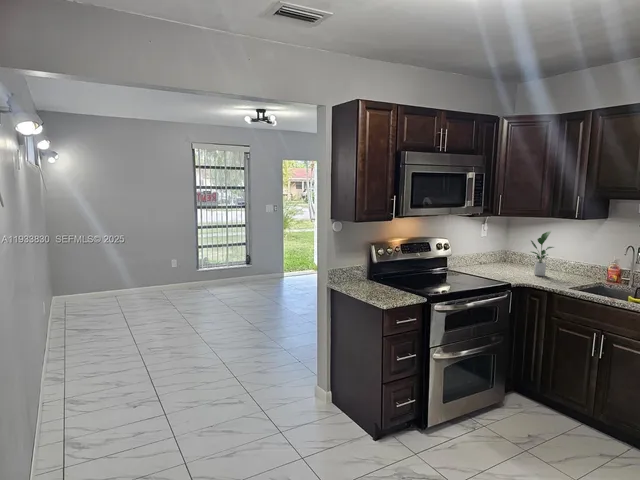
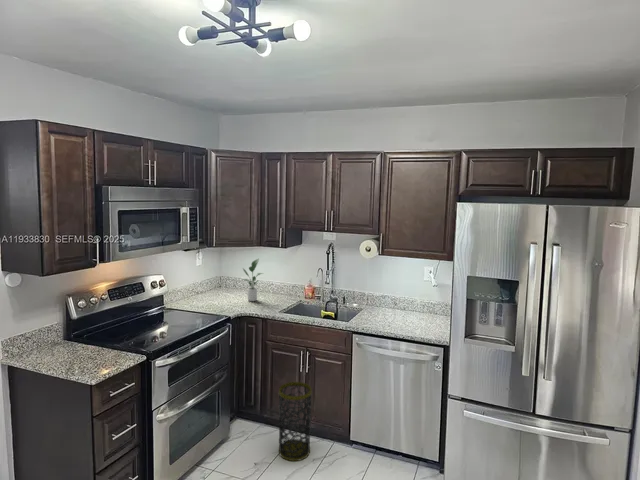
trash can: none [557,364,604,452] -> present [279,382,312,461]

